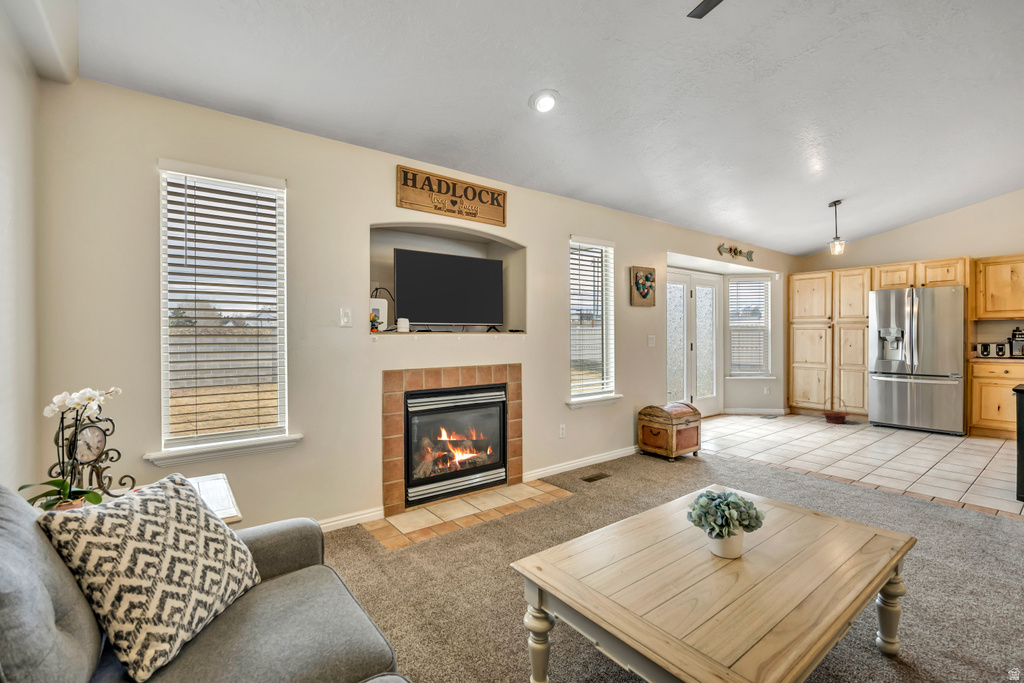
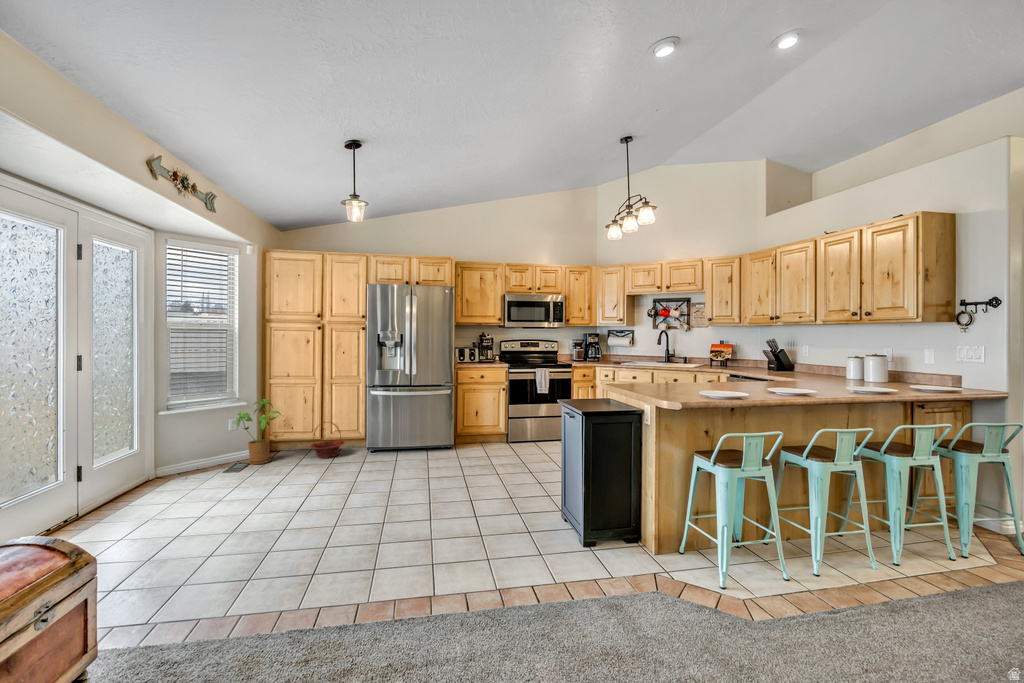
house plant: none [769,376,799,419] -> present [236,399,281,465]

